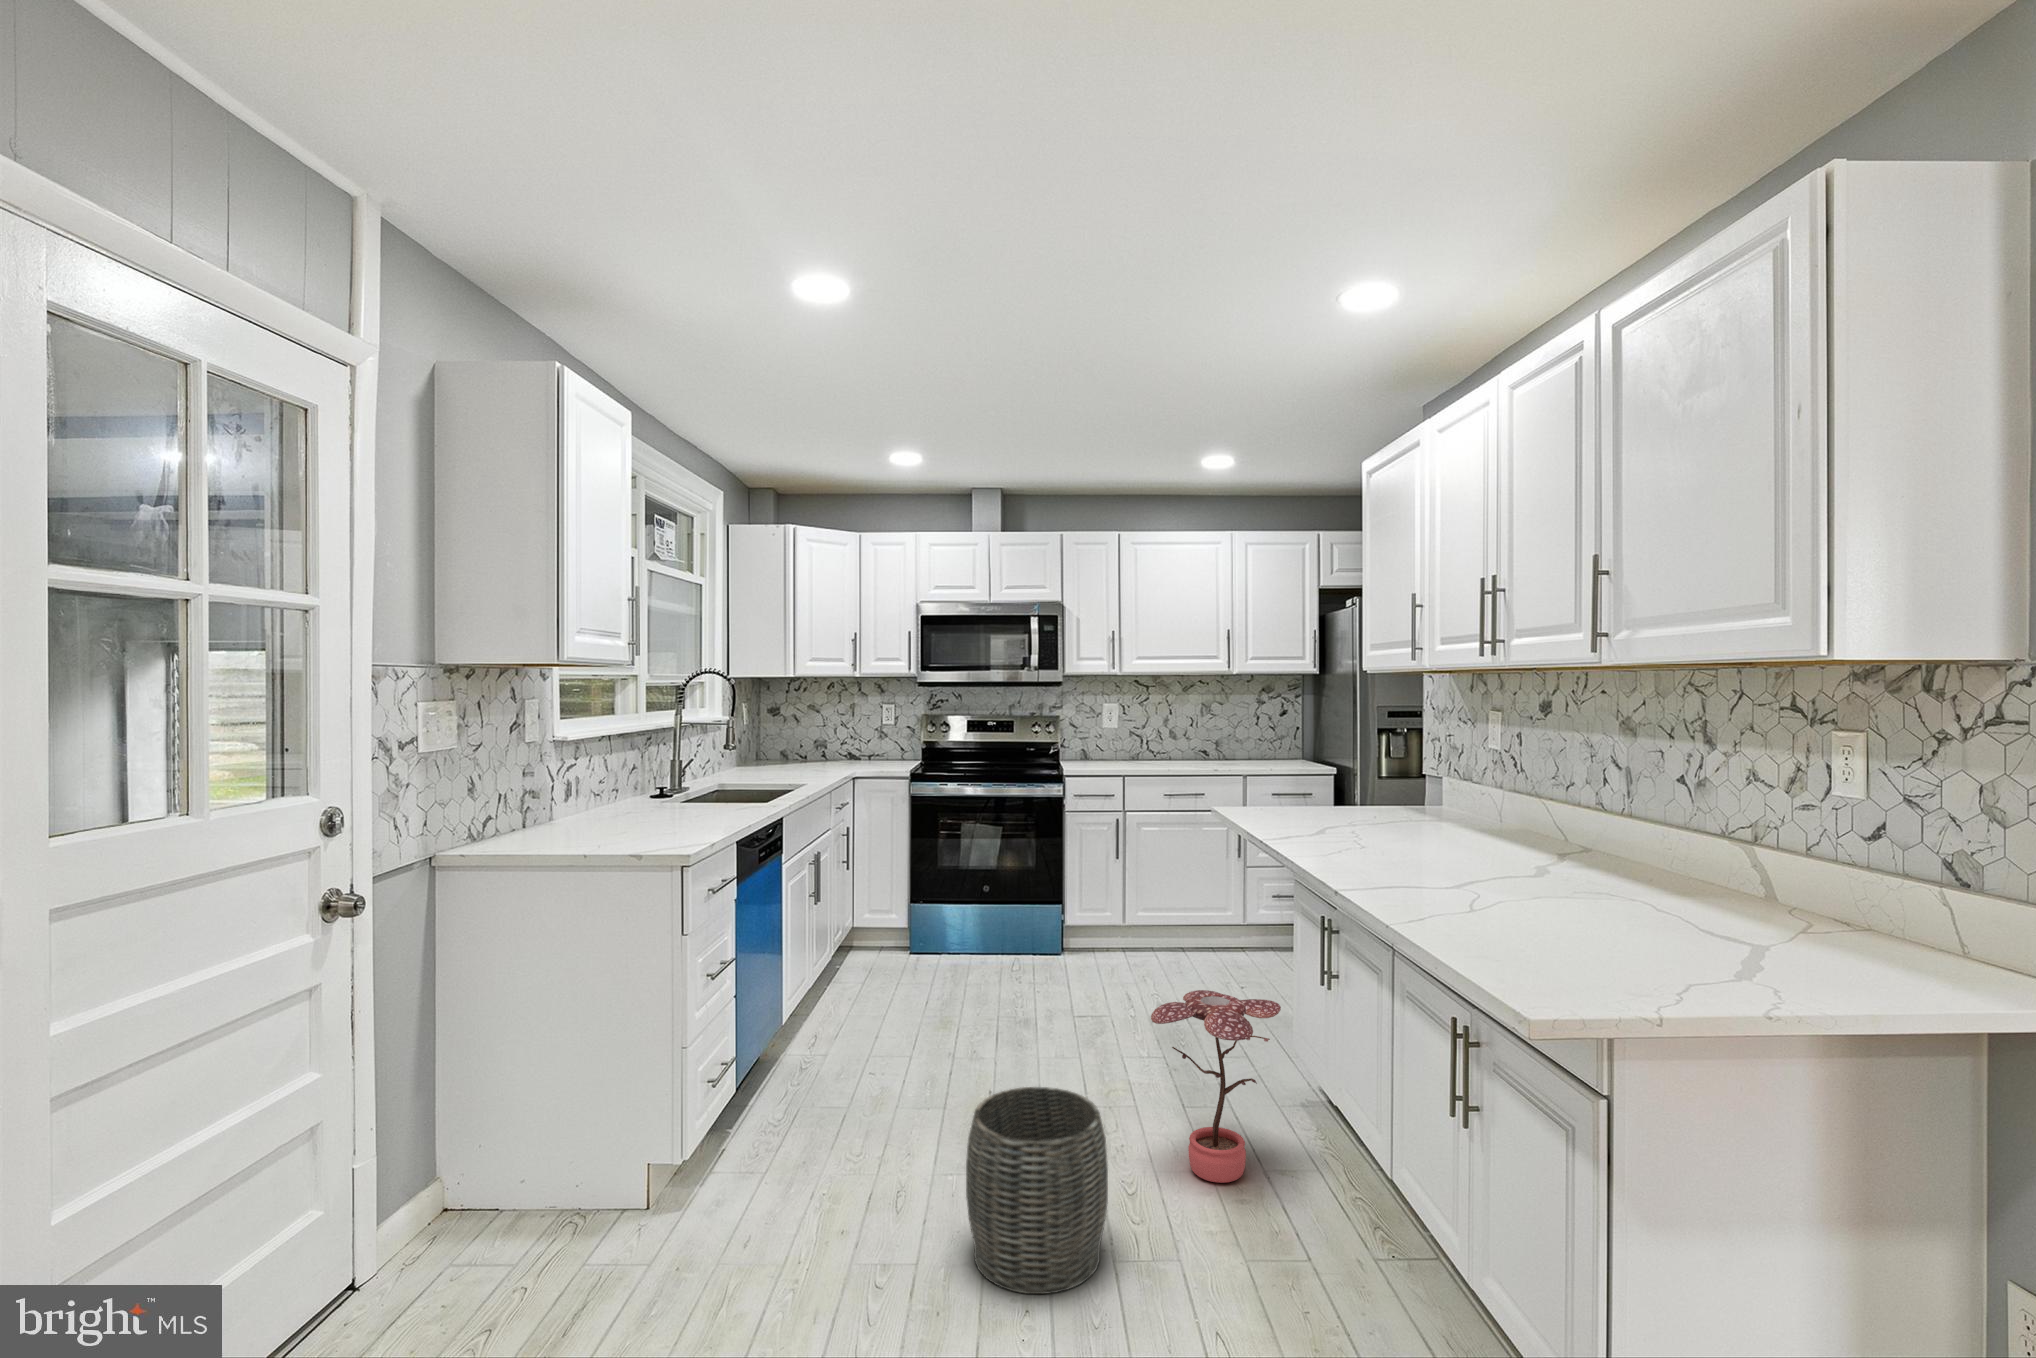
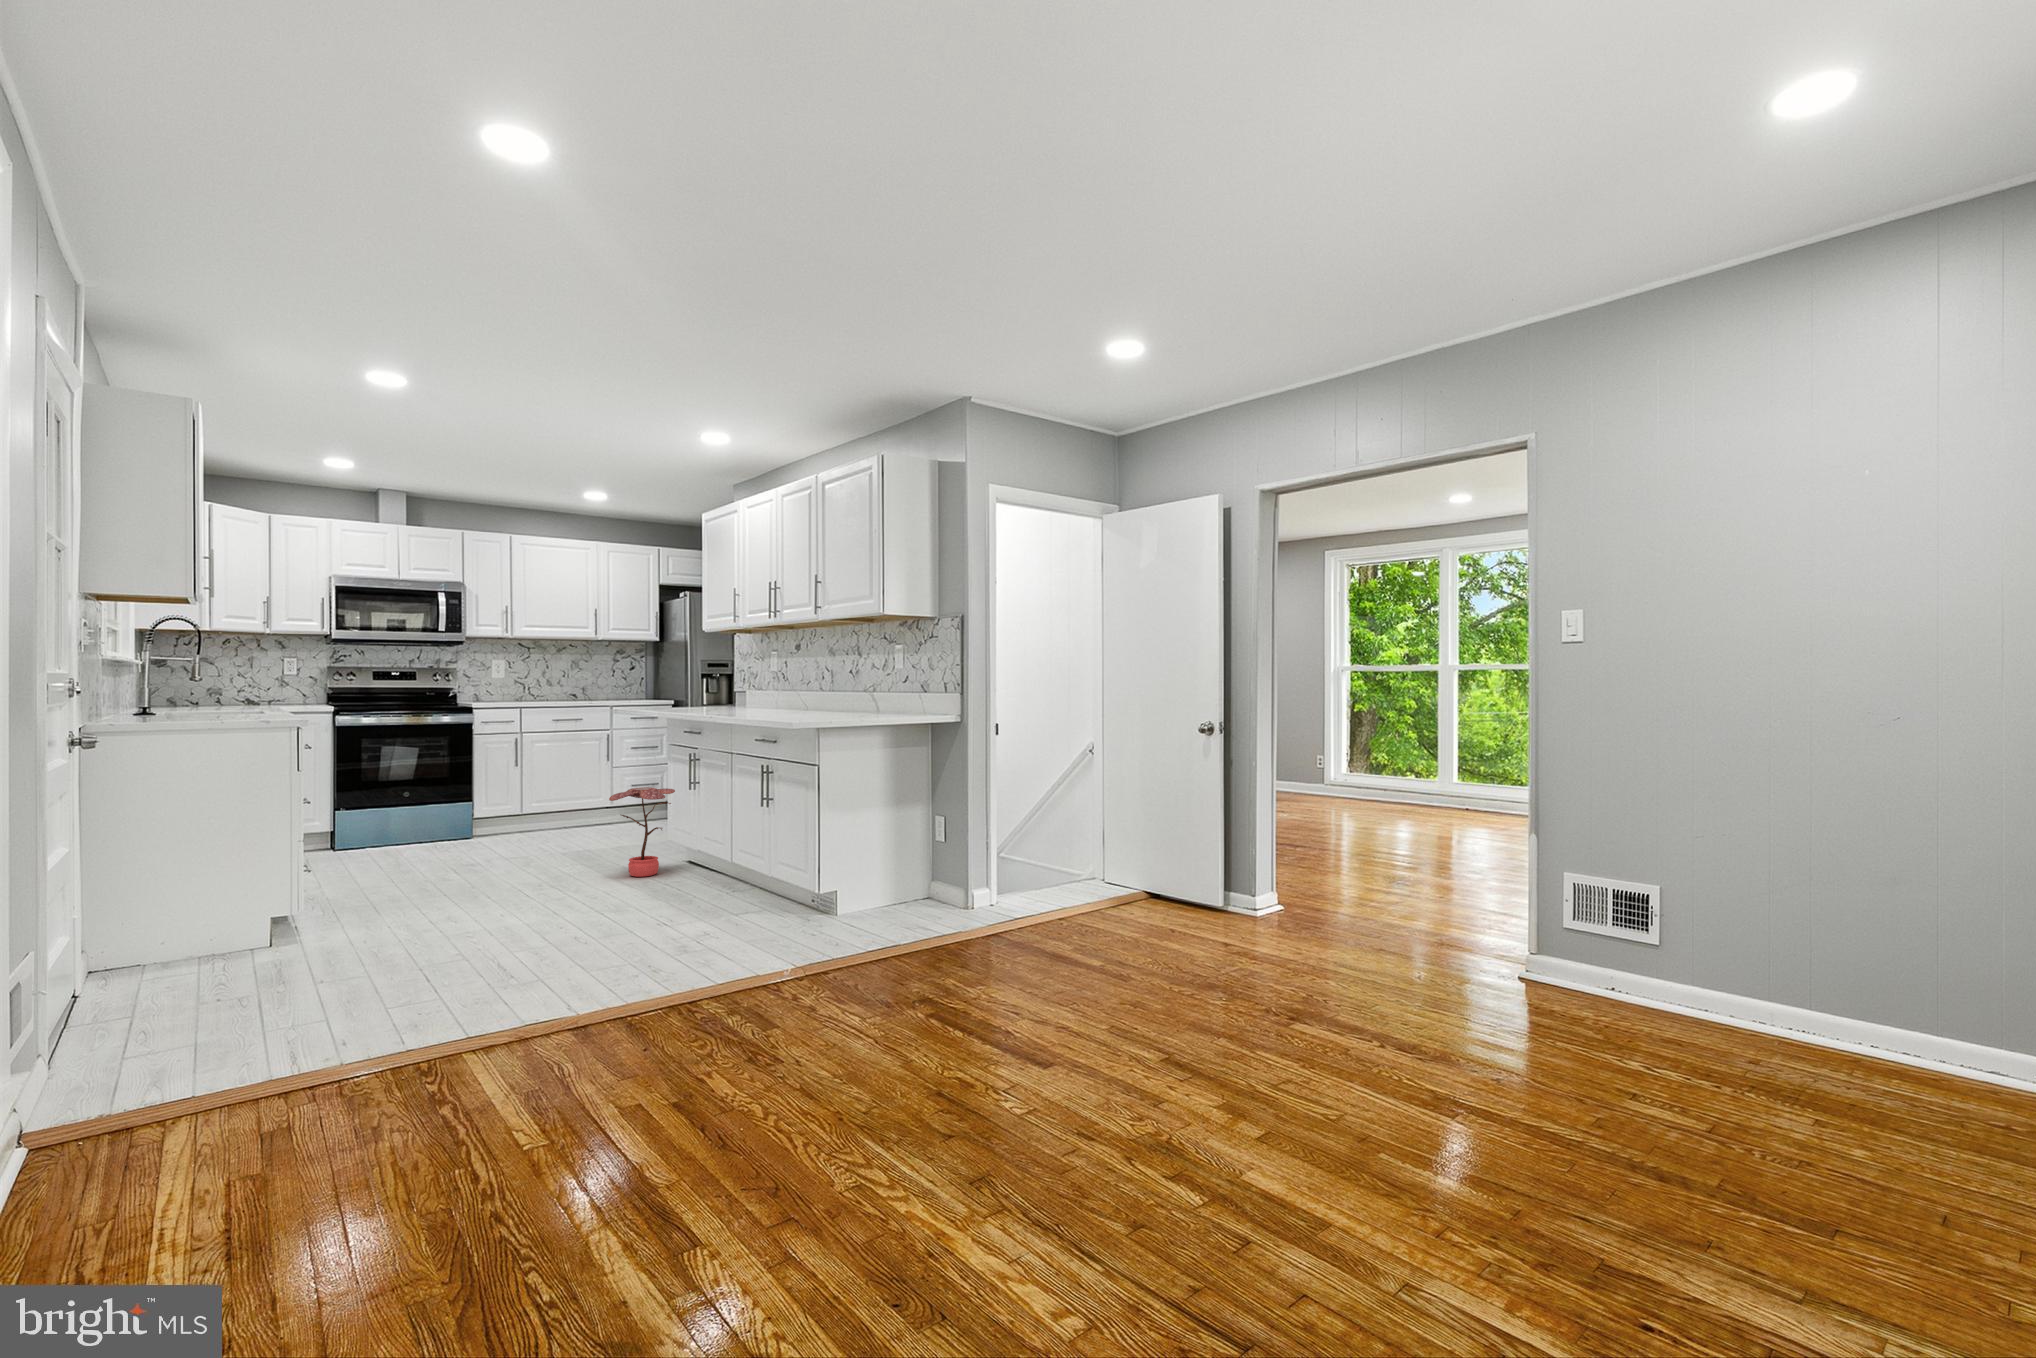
woven basket: present [966,1087,1108,1294] -> none [529,827,606,908]

